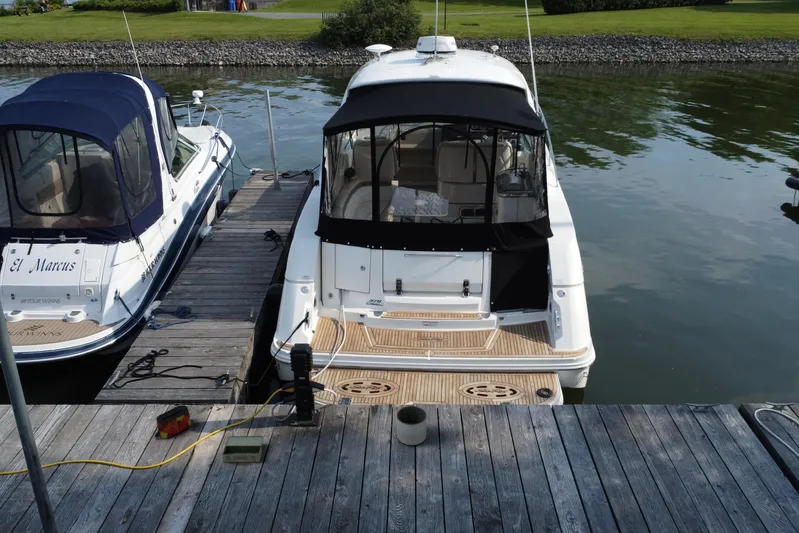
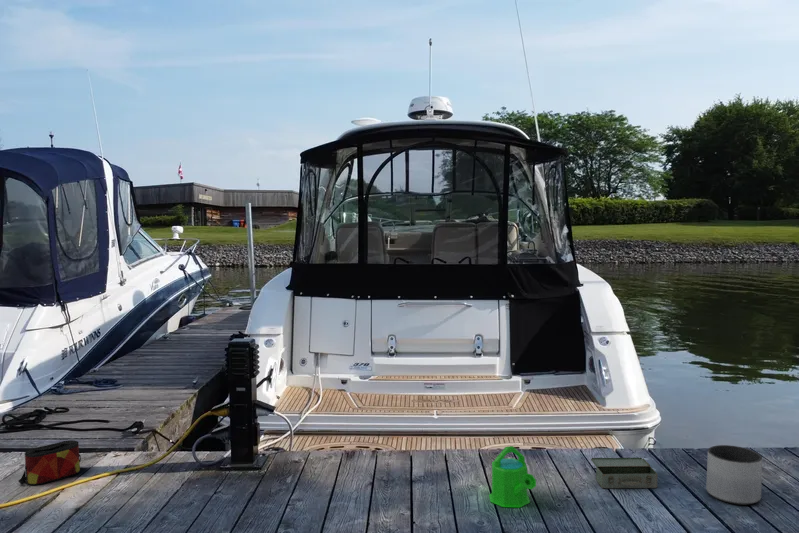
planter: present [397,406,427,445] -> present [706,445,762,505]
watering can: none [462,429,491,466] -> present [489,446,536,508]
toolbox: present [222,436,264,462] -> present [591,457,658,488]

